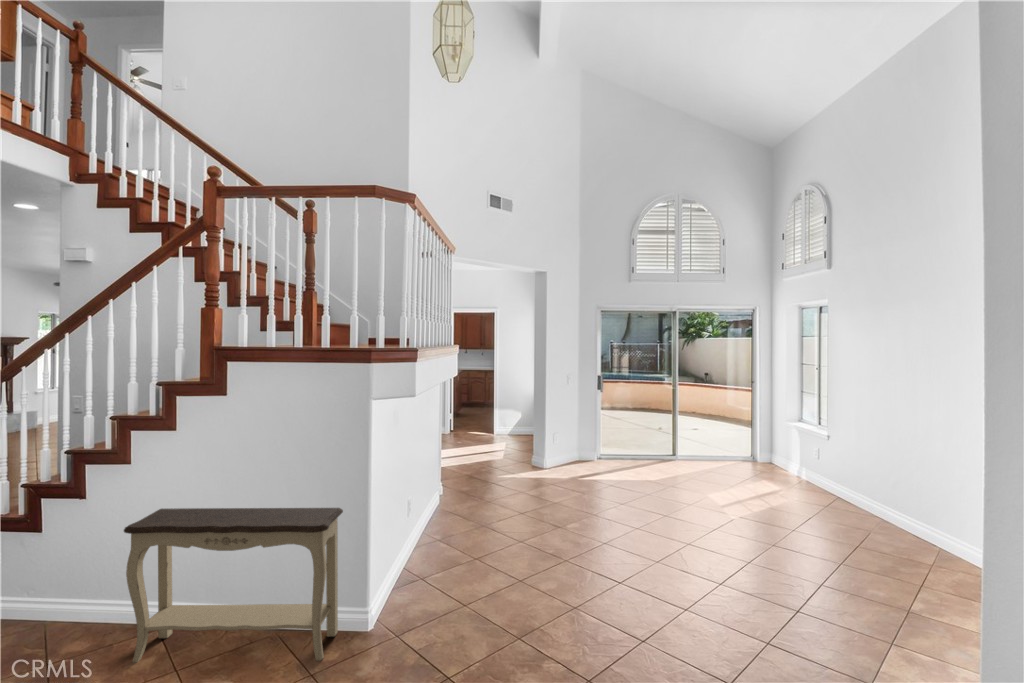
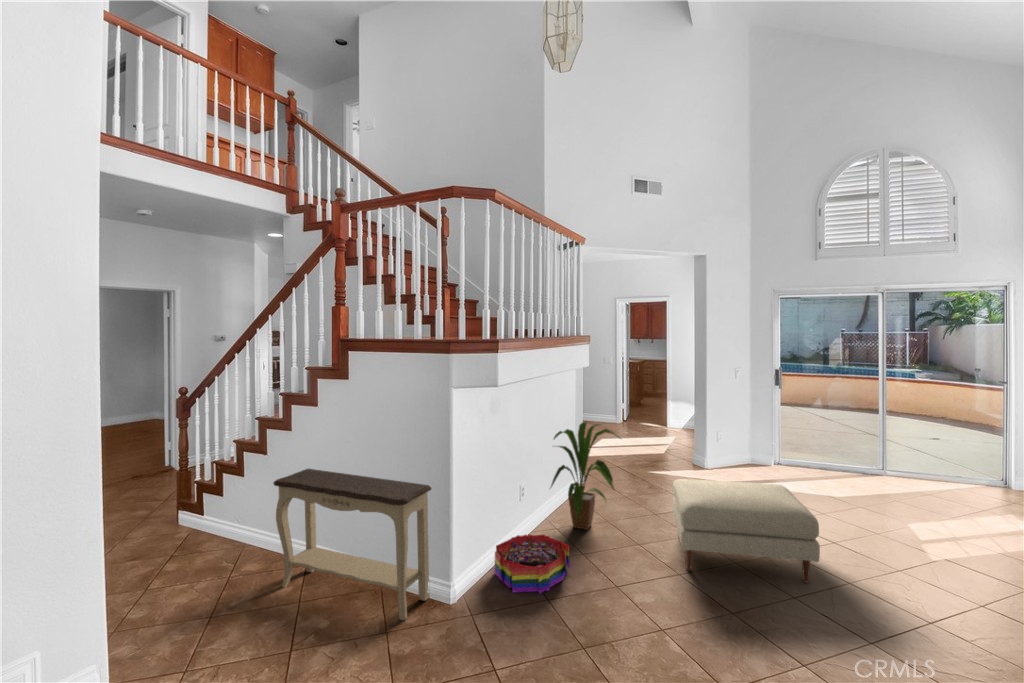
house plant: none [427,430,502,539] -> present [551,422,619,530]
ottoman: none [544,474,670,559] -> present [673,479,820,583]
storage bin: none [396,547,474,609] -> present [495,534,570,594]

